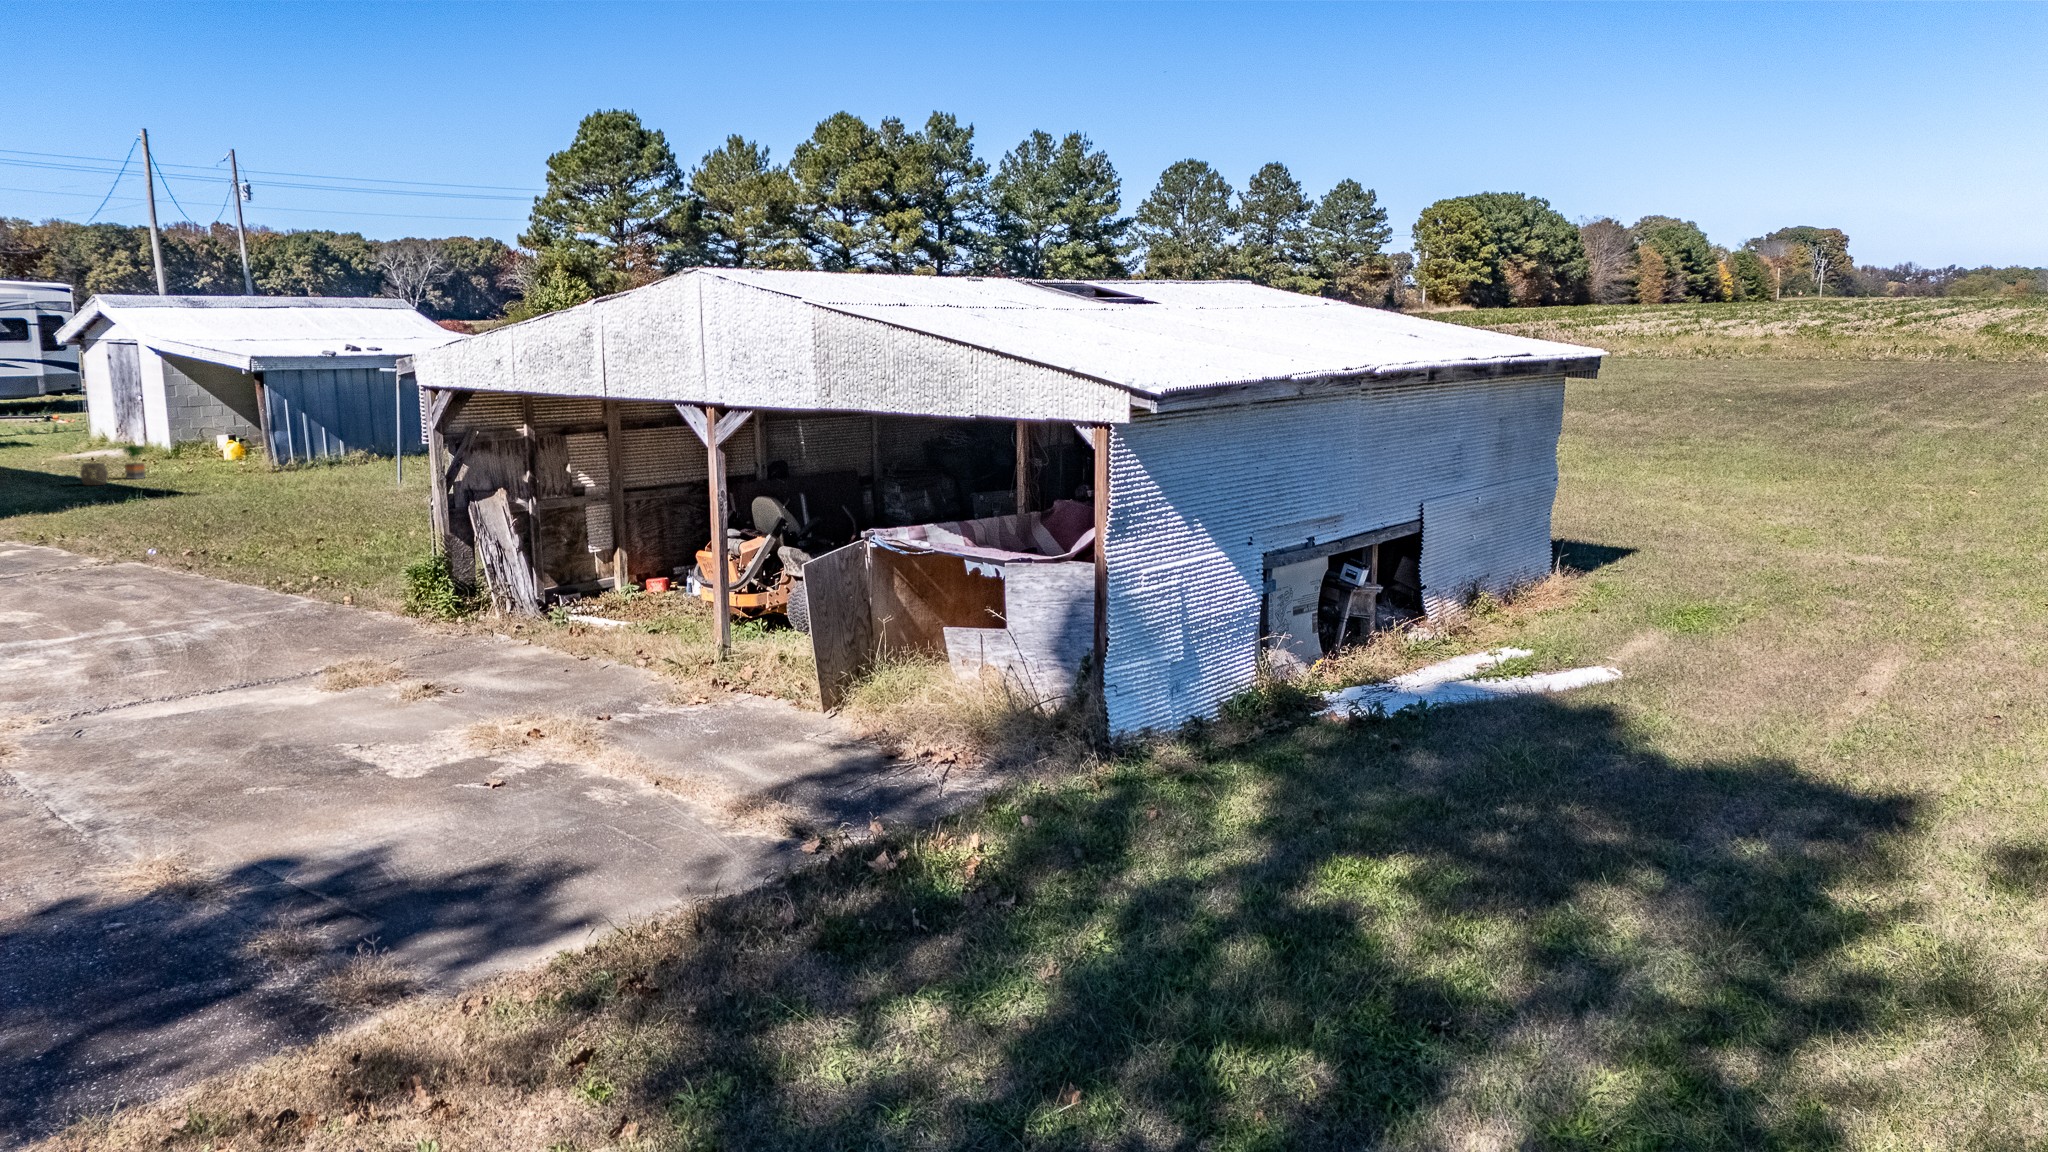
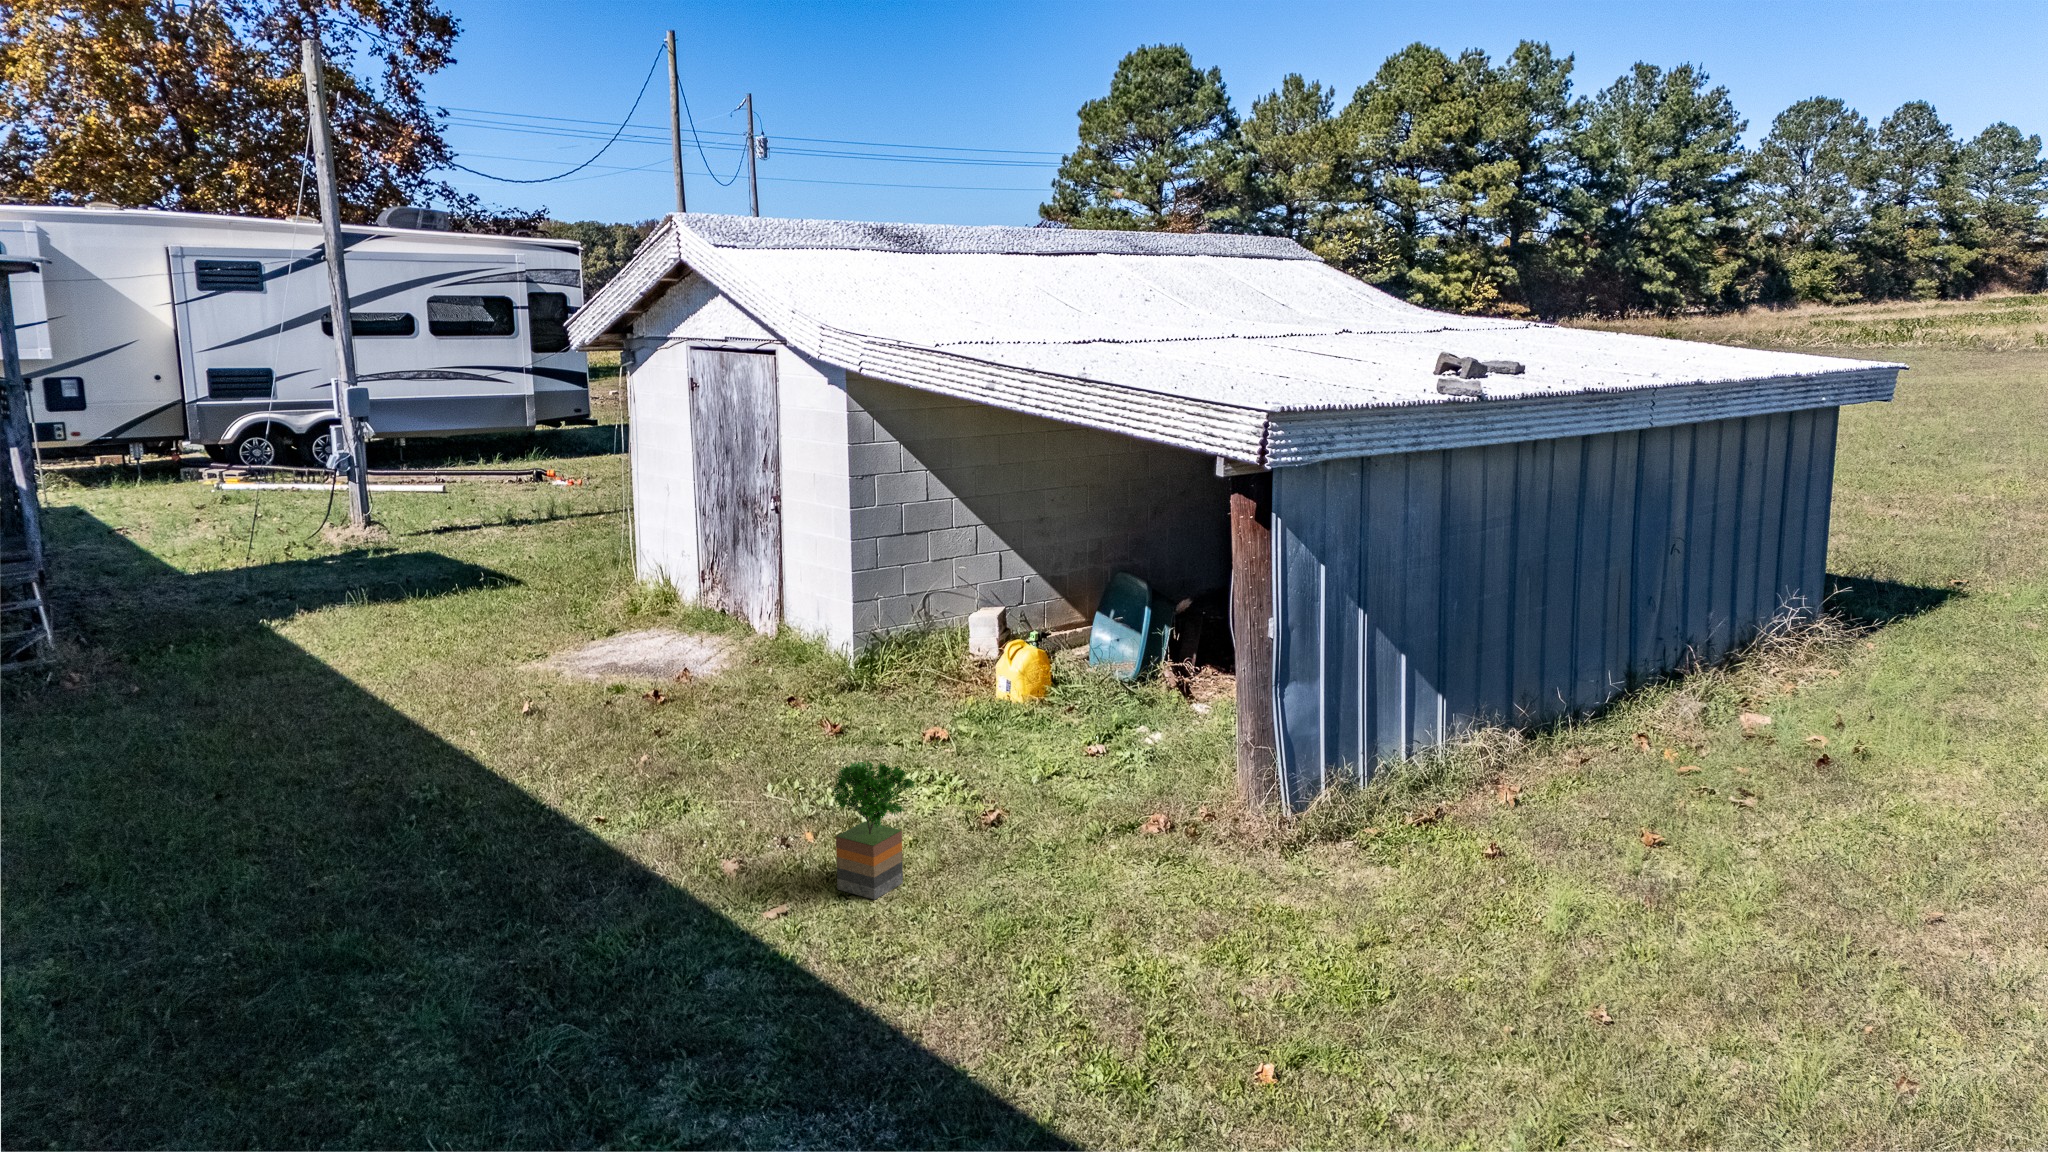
woven basket: present [80,463,108,485] -> none [700,892,809,1013]

